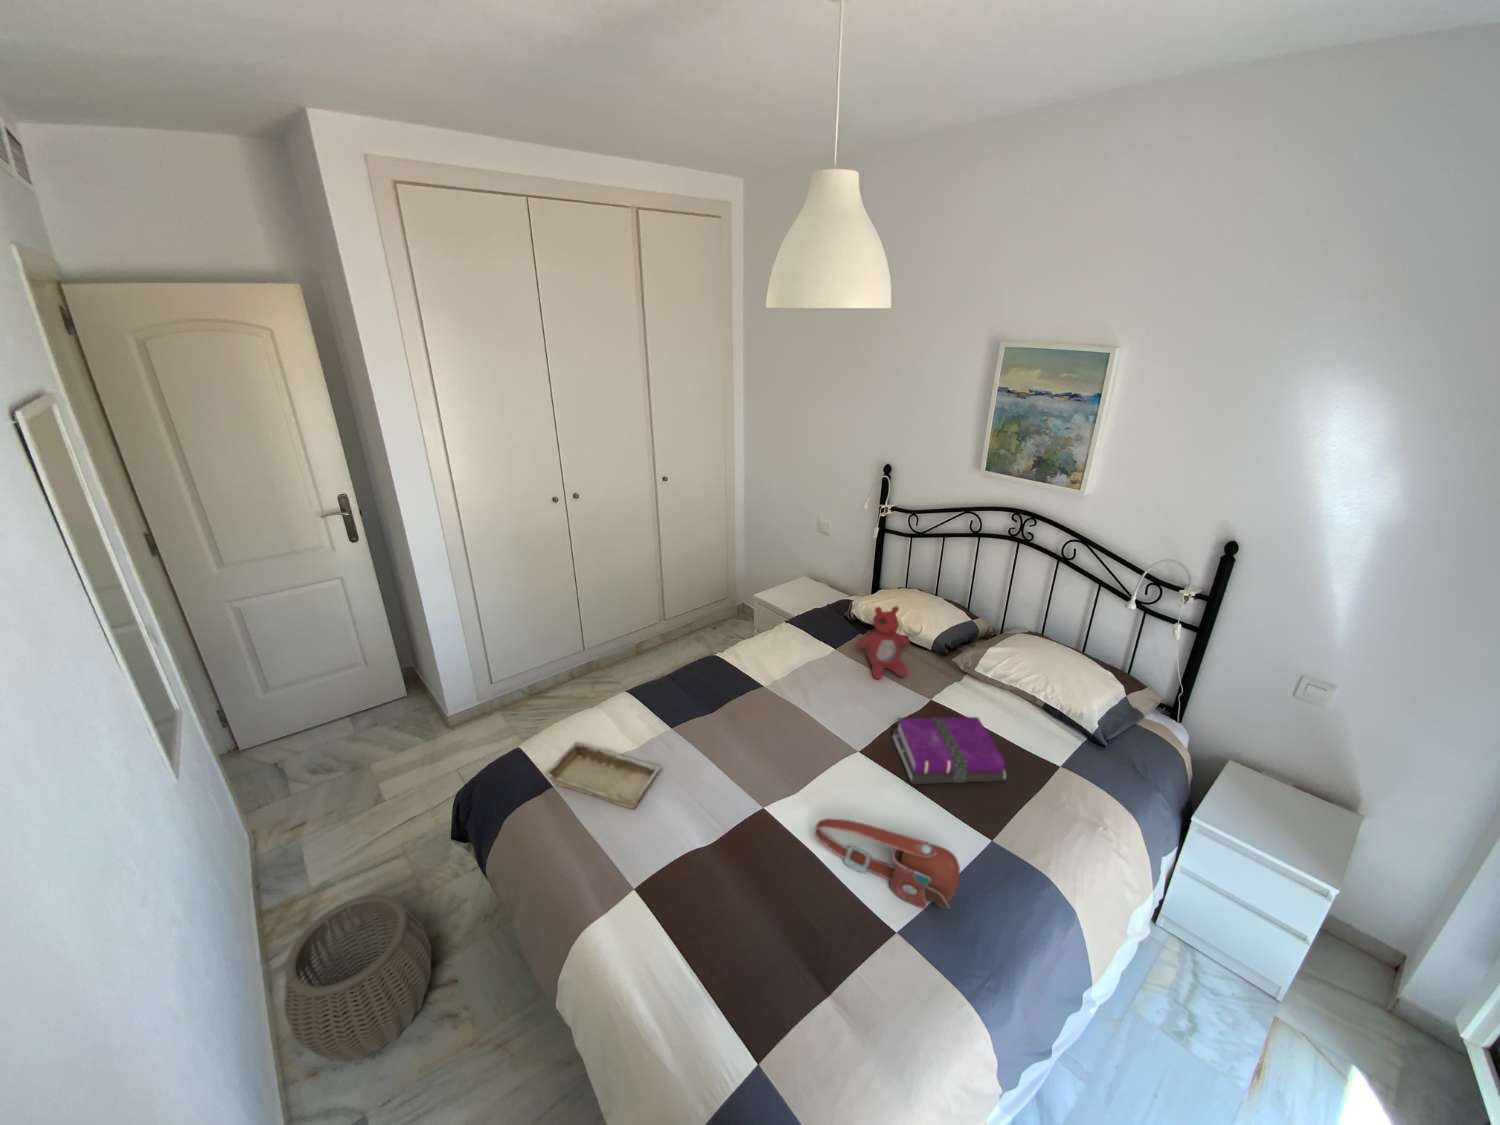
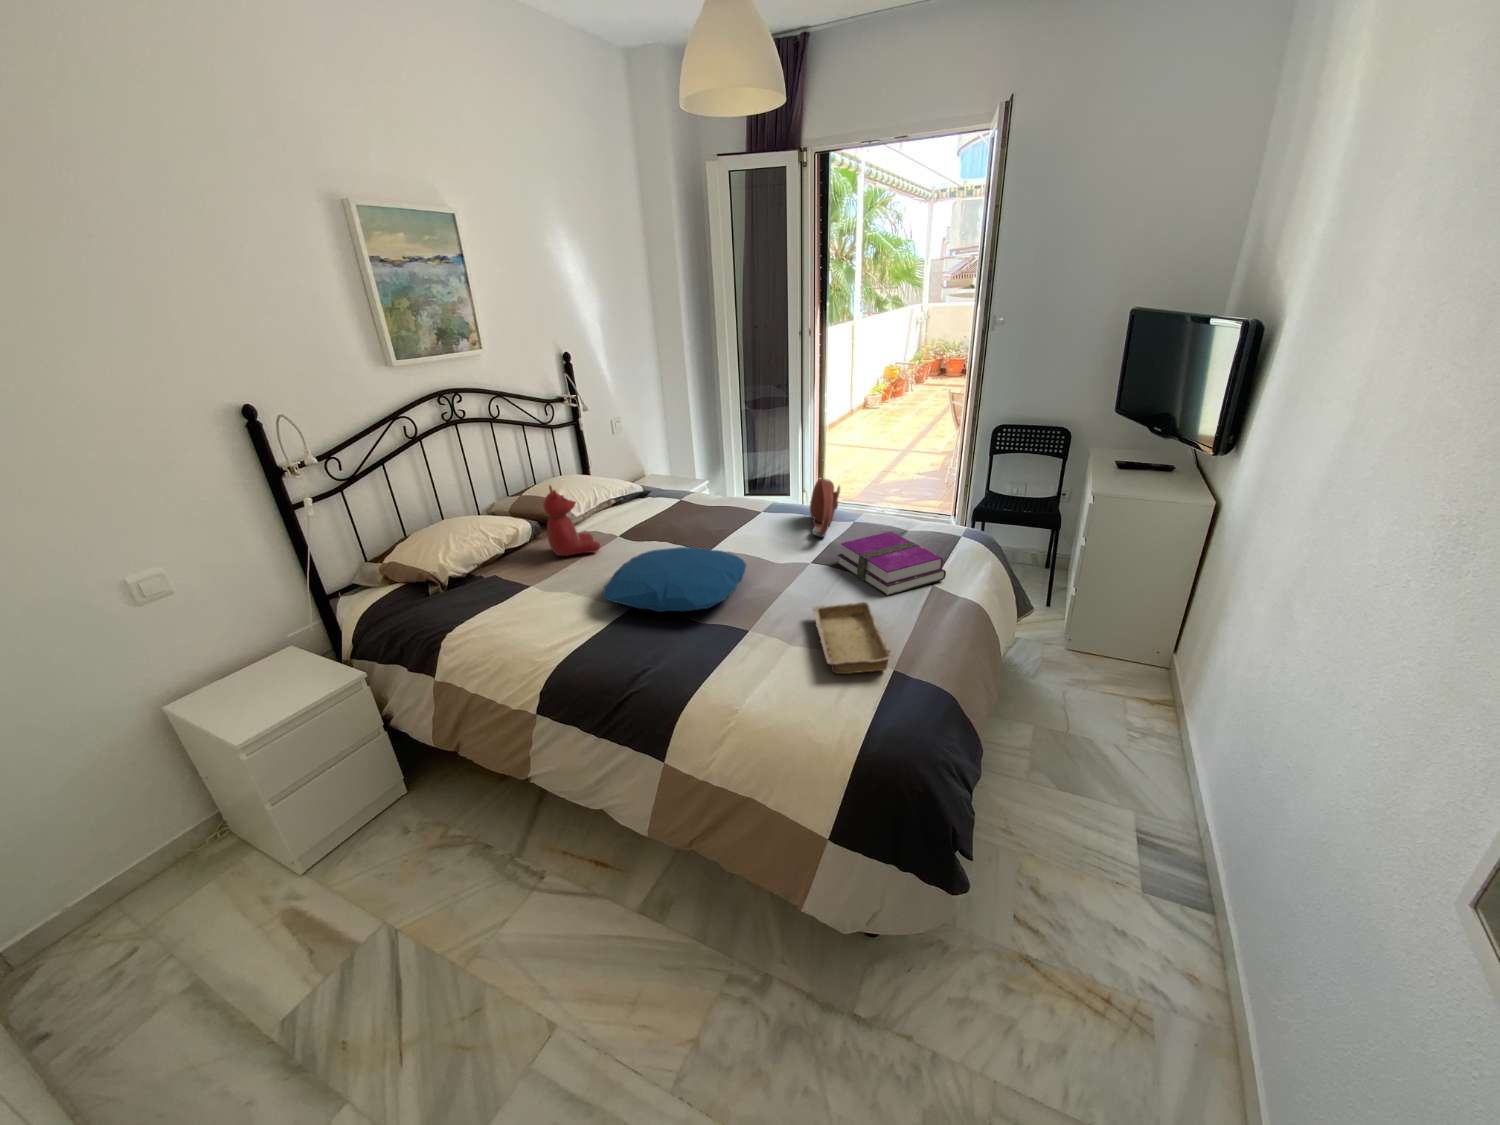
pillow: none [697,662,825,742] -> present [603,547,746,612]
notebook: present [892,717,1007,784] -> present [837,532,946,596]
woven basket: present [284,894,431,1062] -> none [1034,837,1227,1054]

